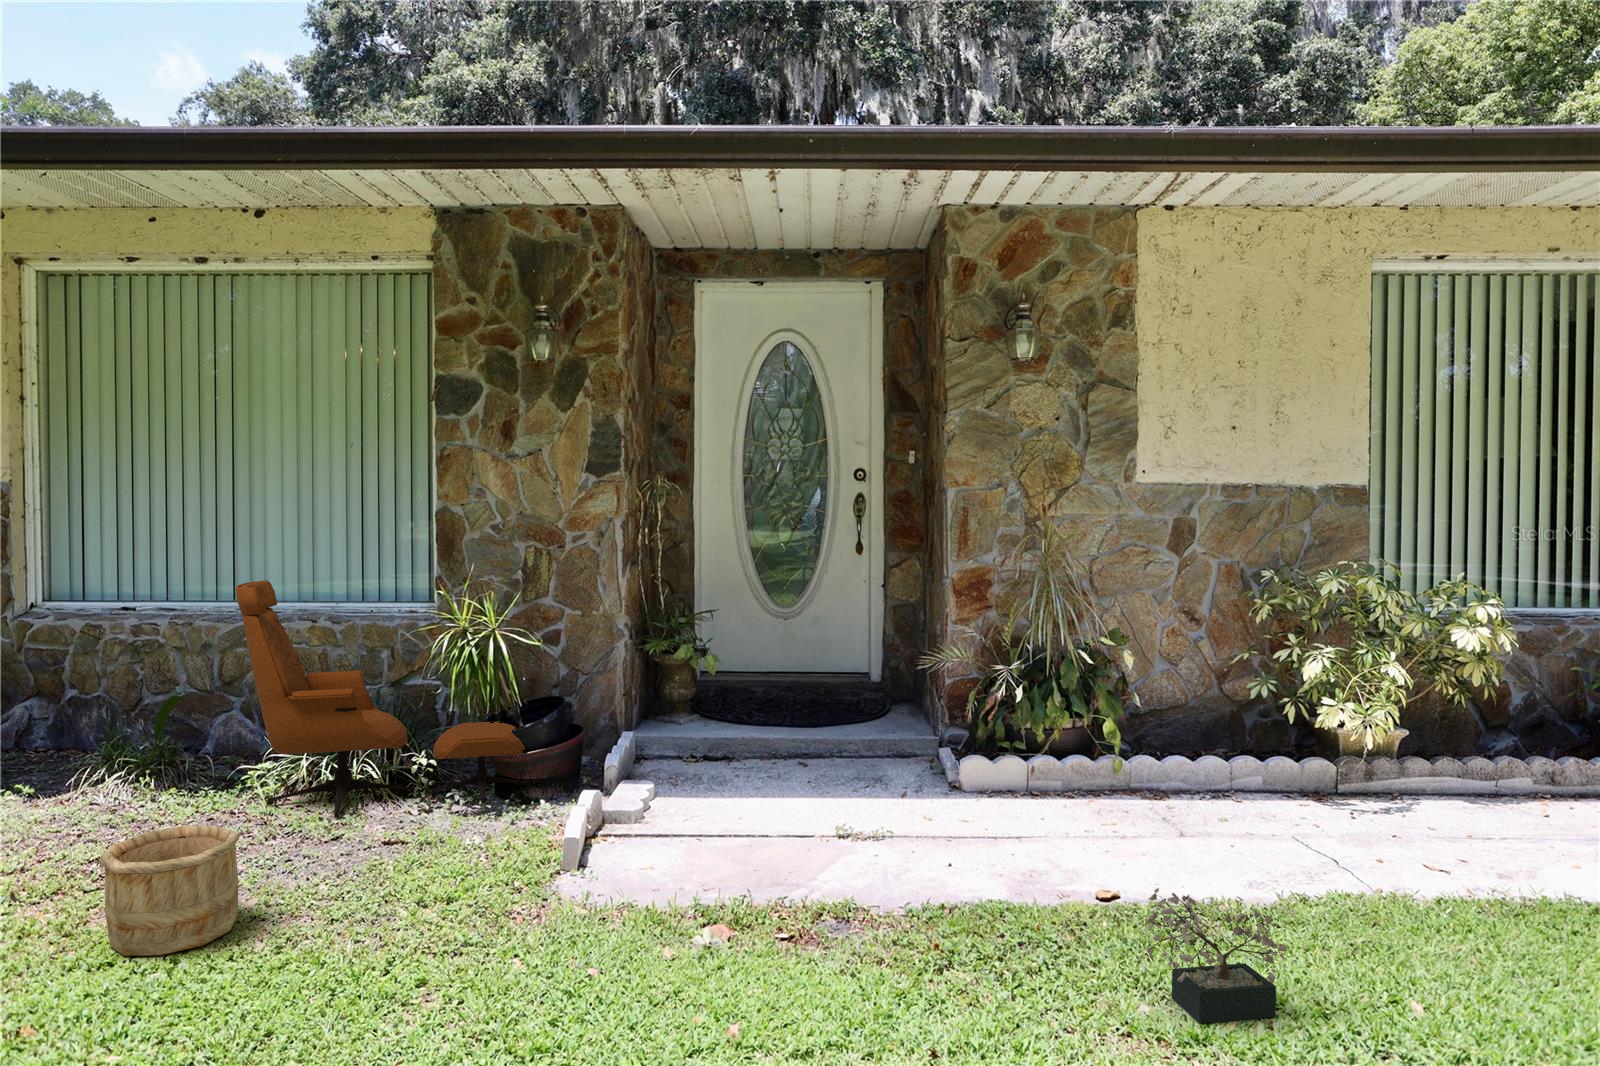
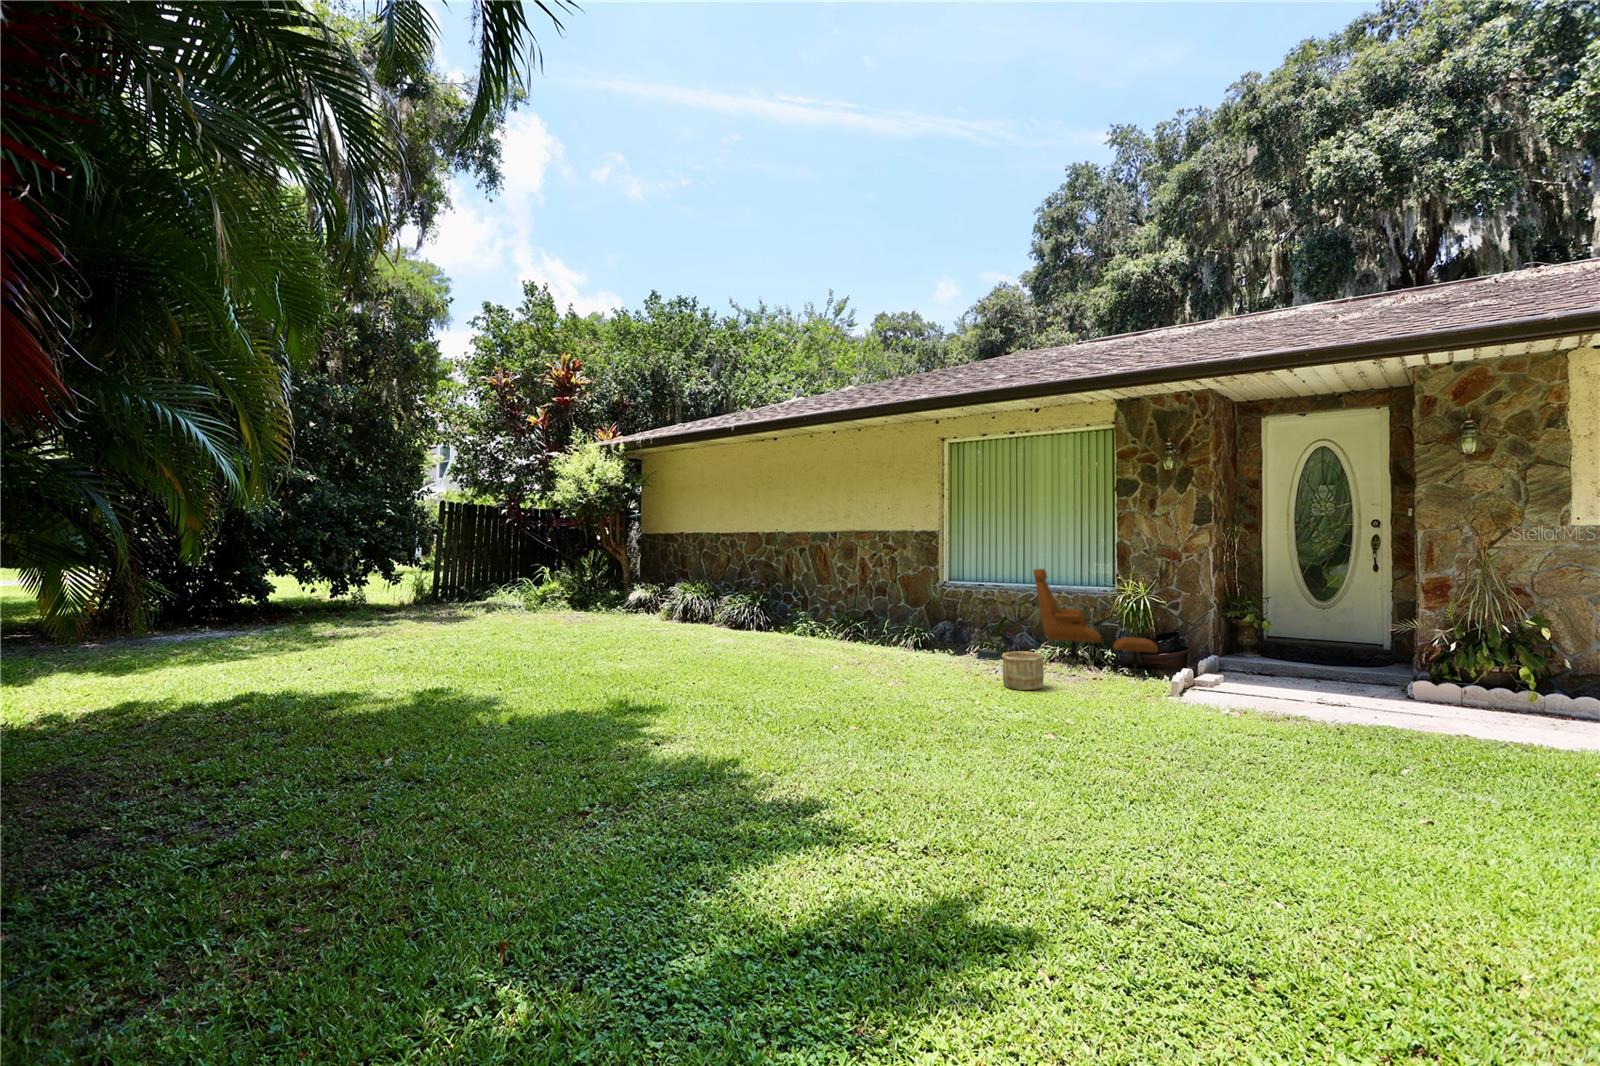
decorative plant: present [1146,888,1286,1023] -> present [972,629,1004,660]

